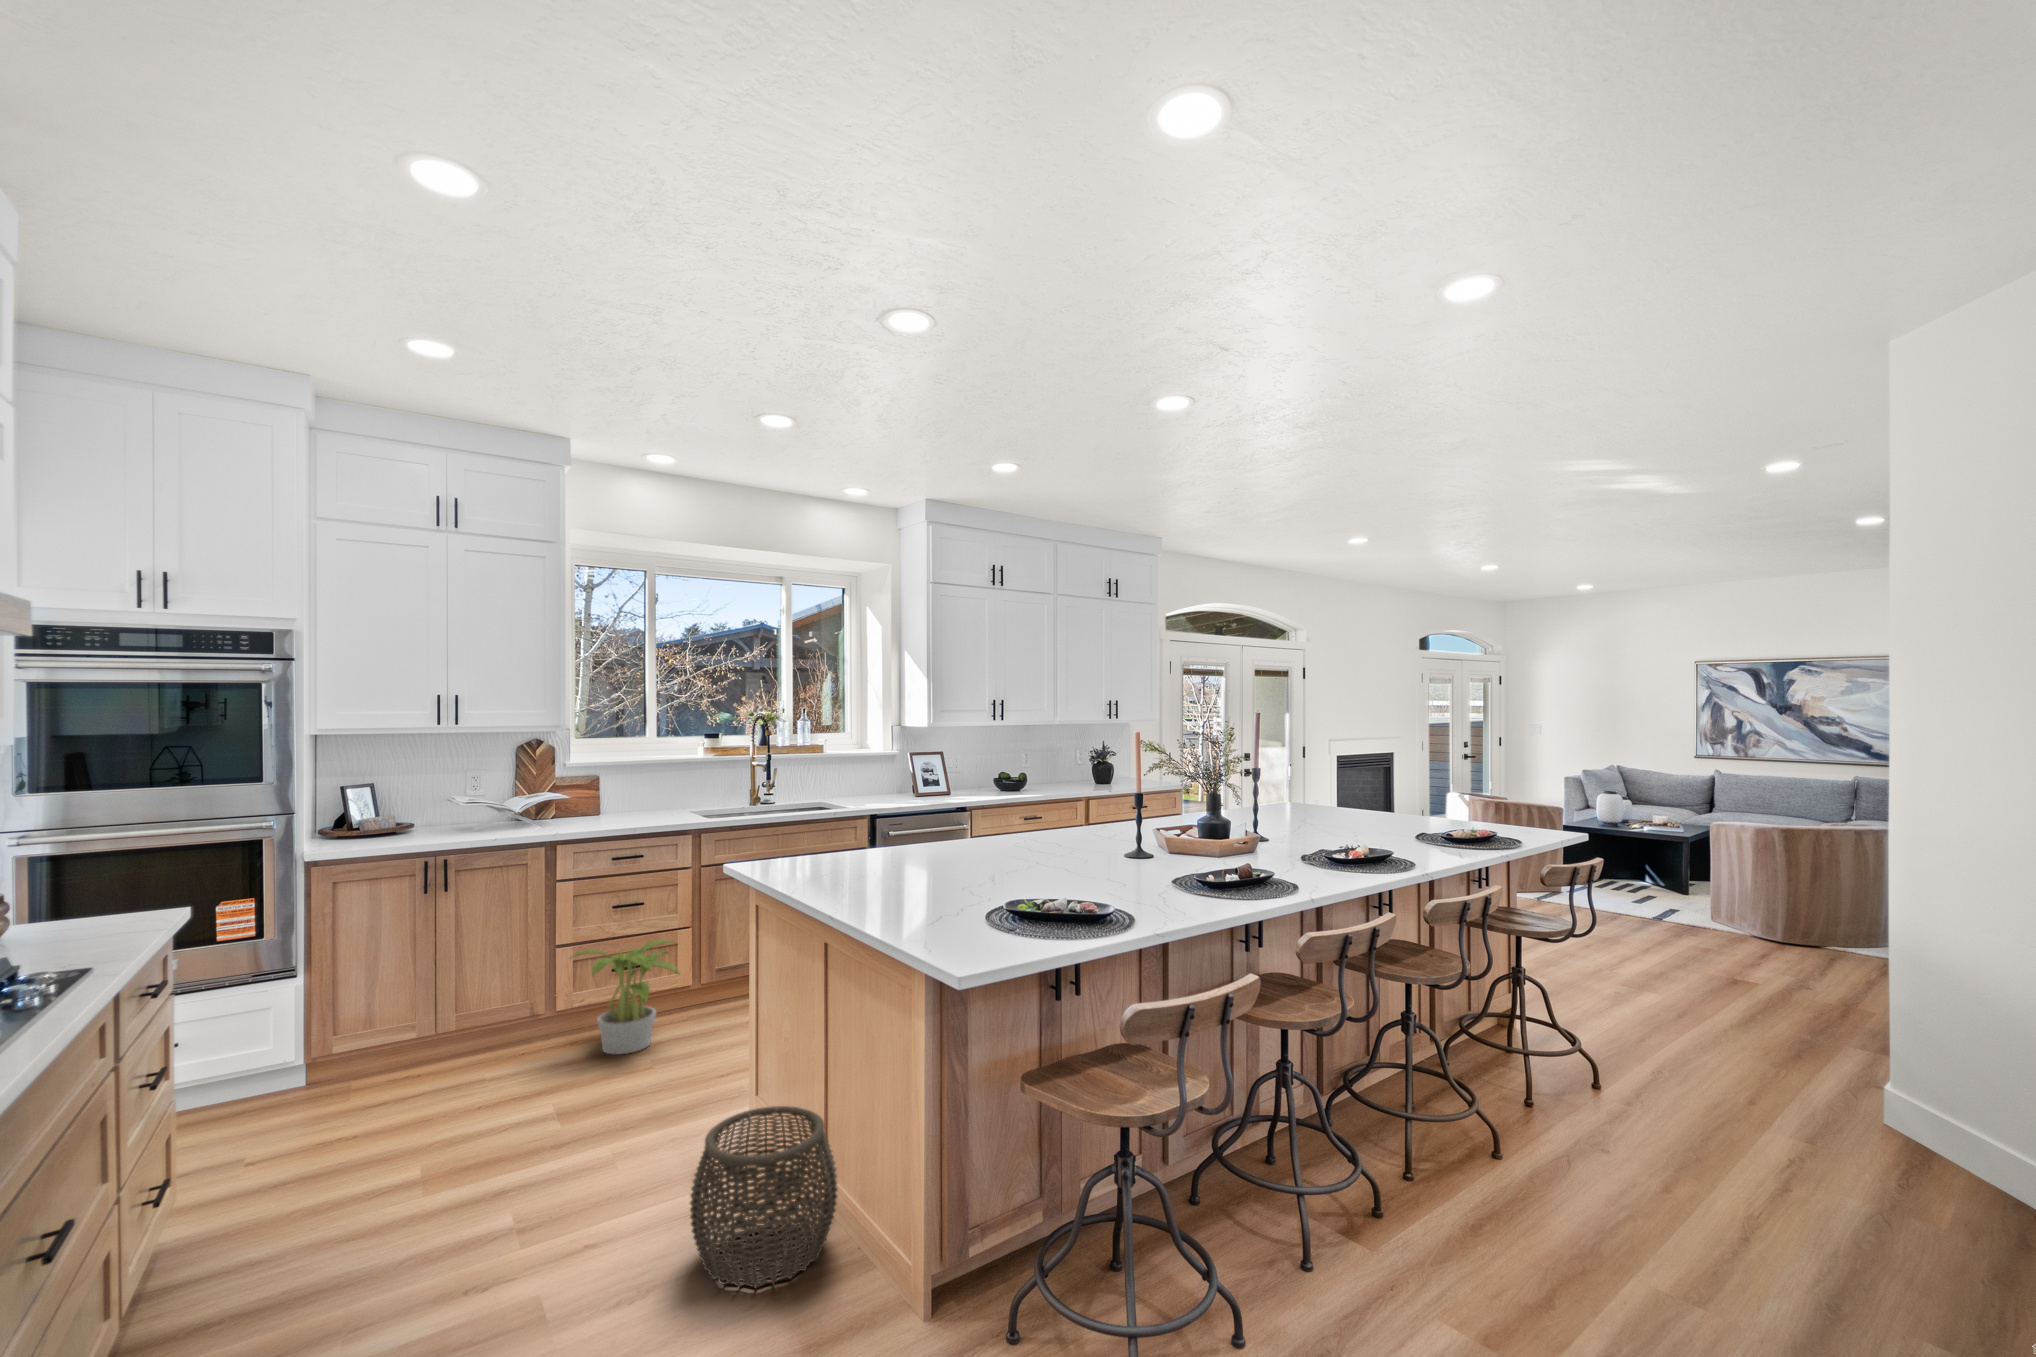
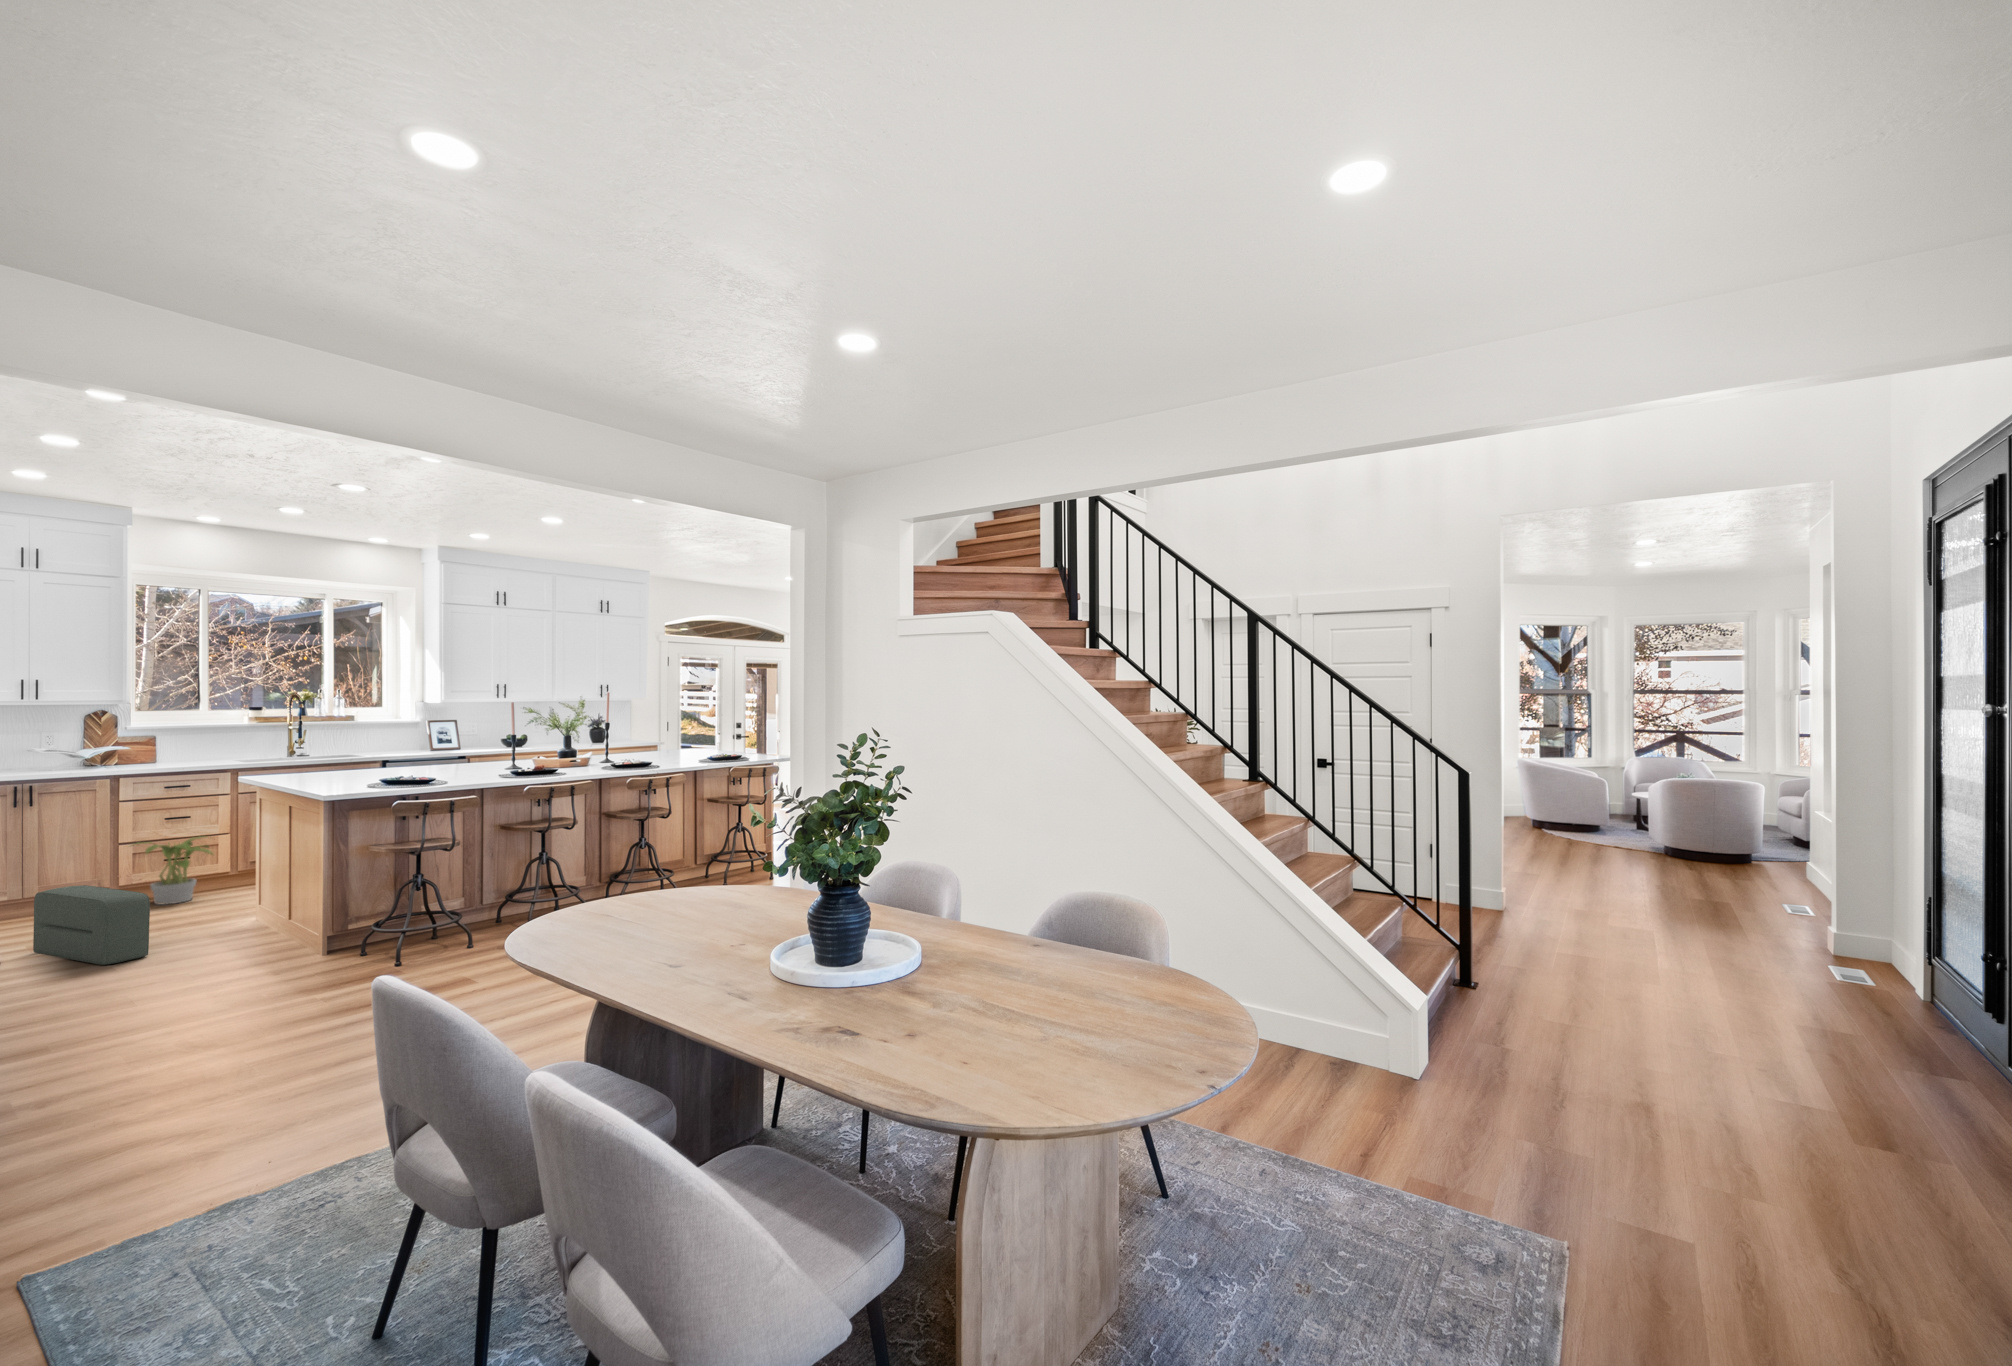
pouf: none [427,1074,614,1300] -> present [33,885,150,965]
woven basket: present [690,1106,838,1288] -> none [193,887,281,956]

